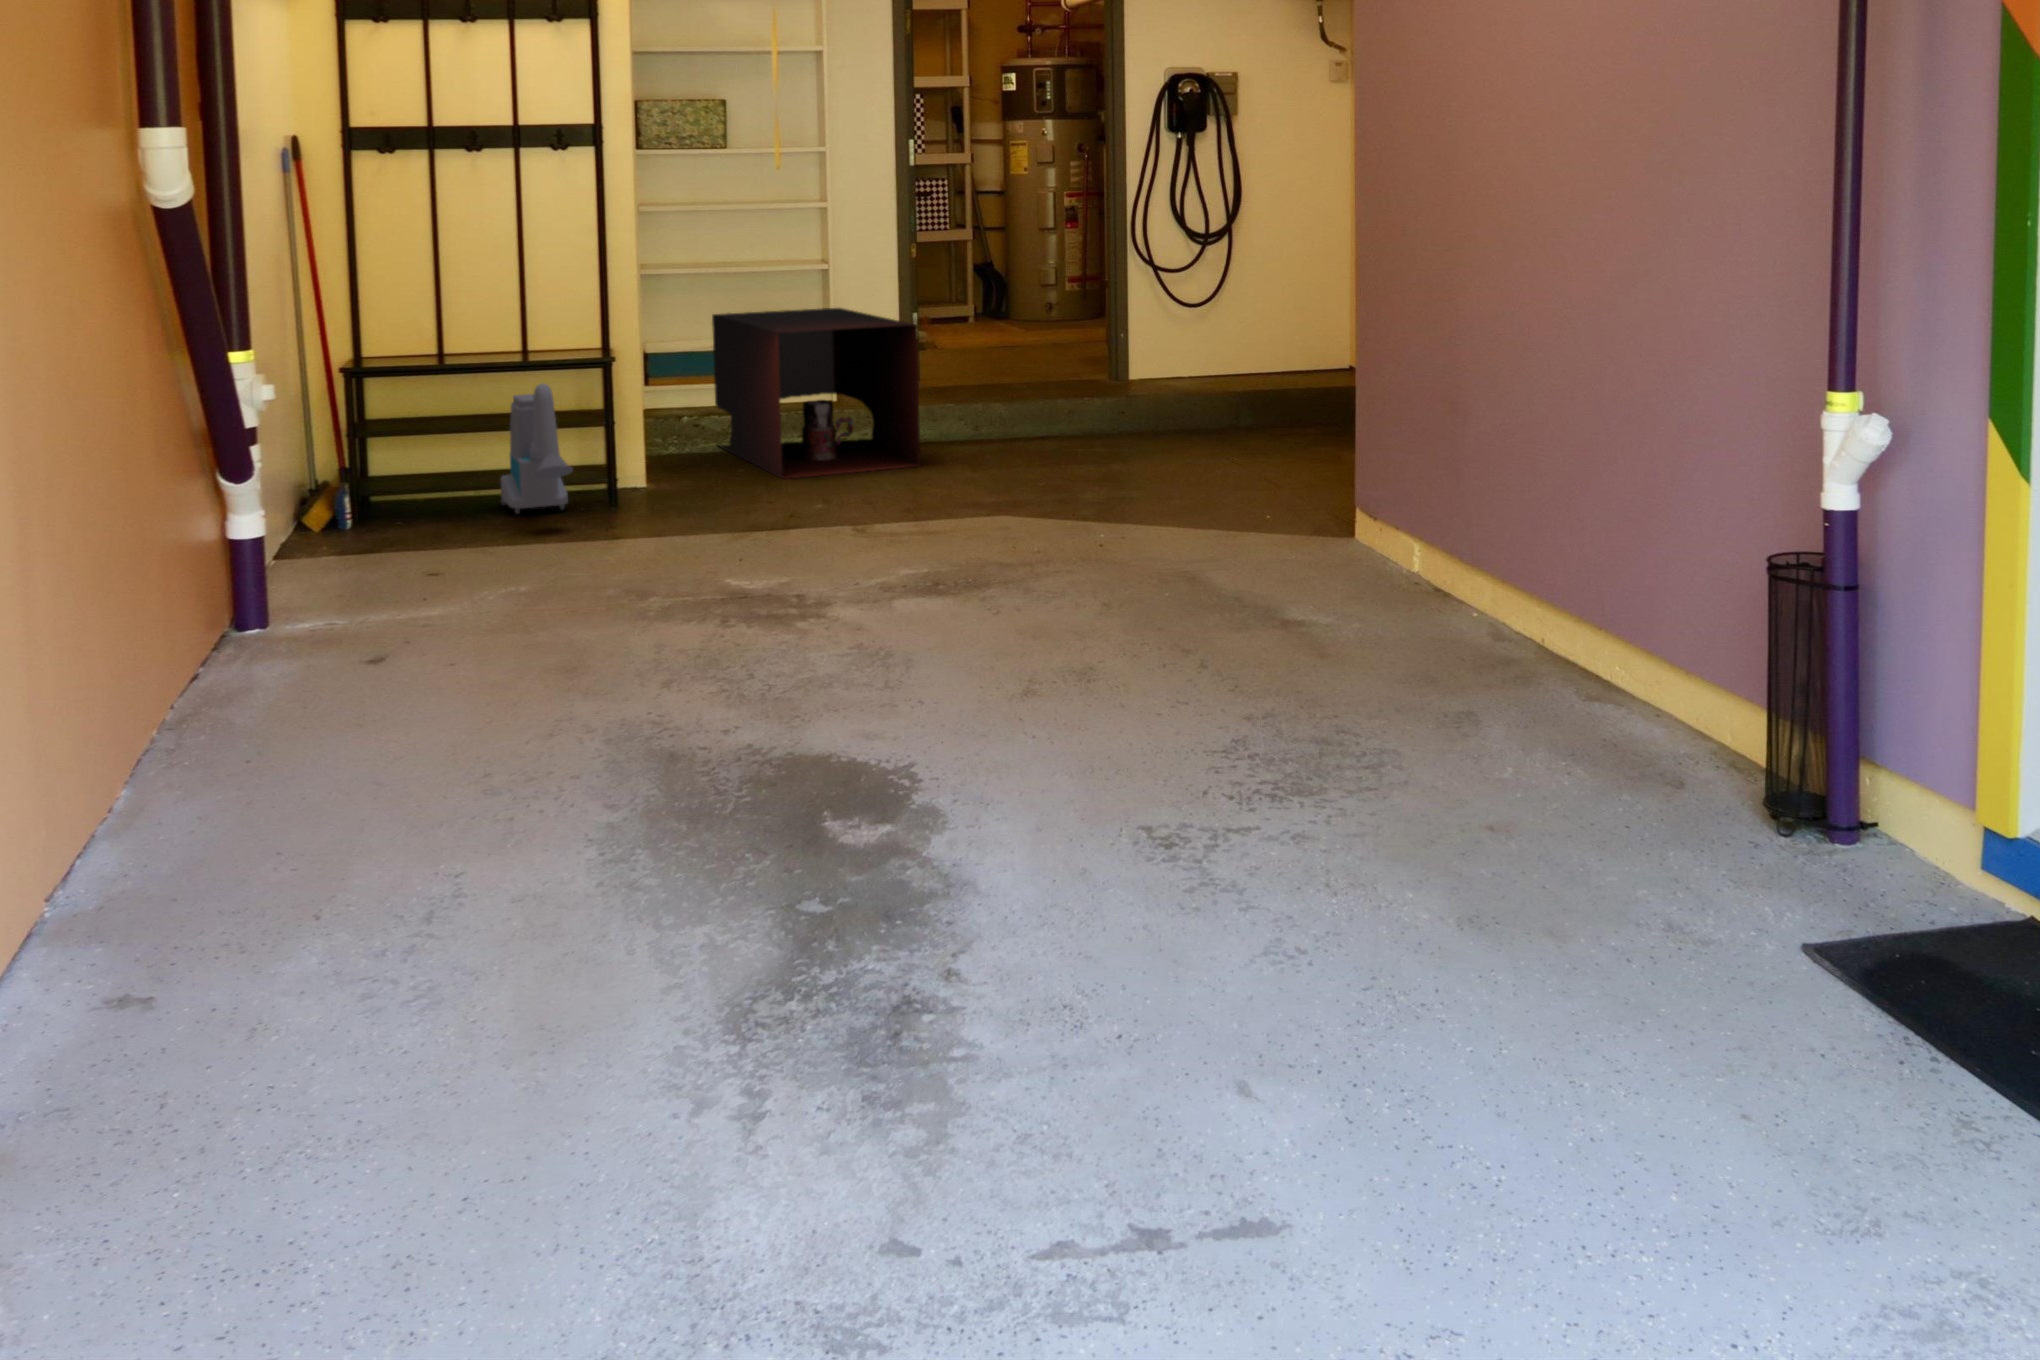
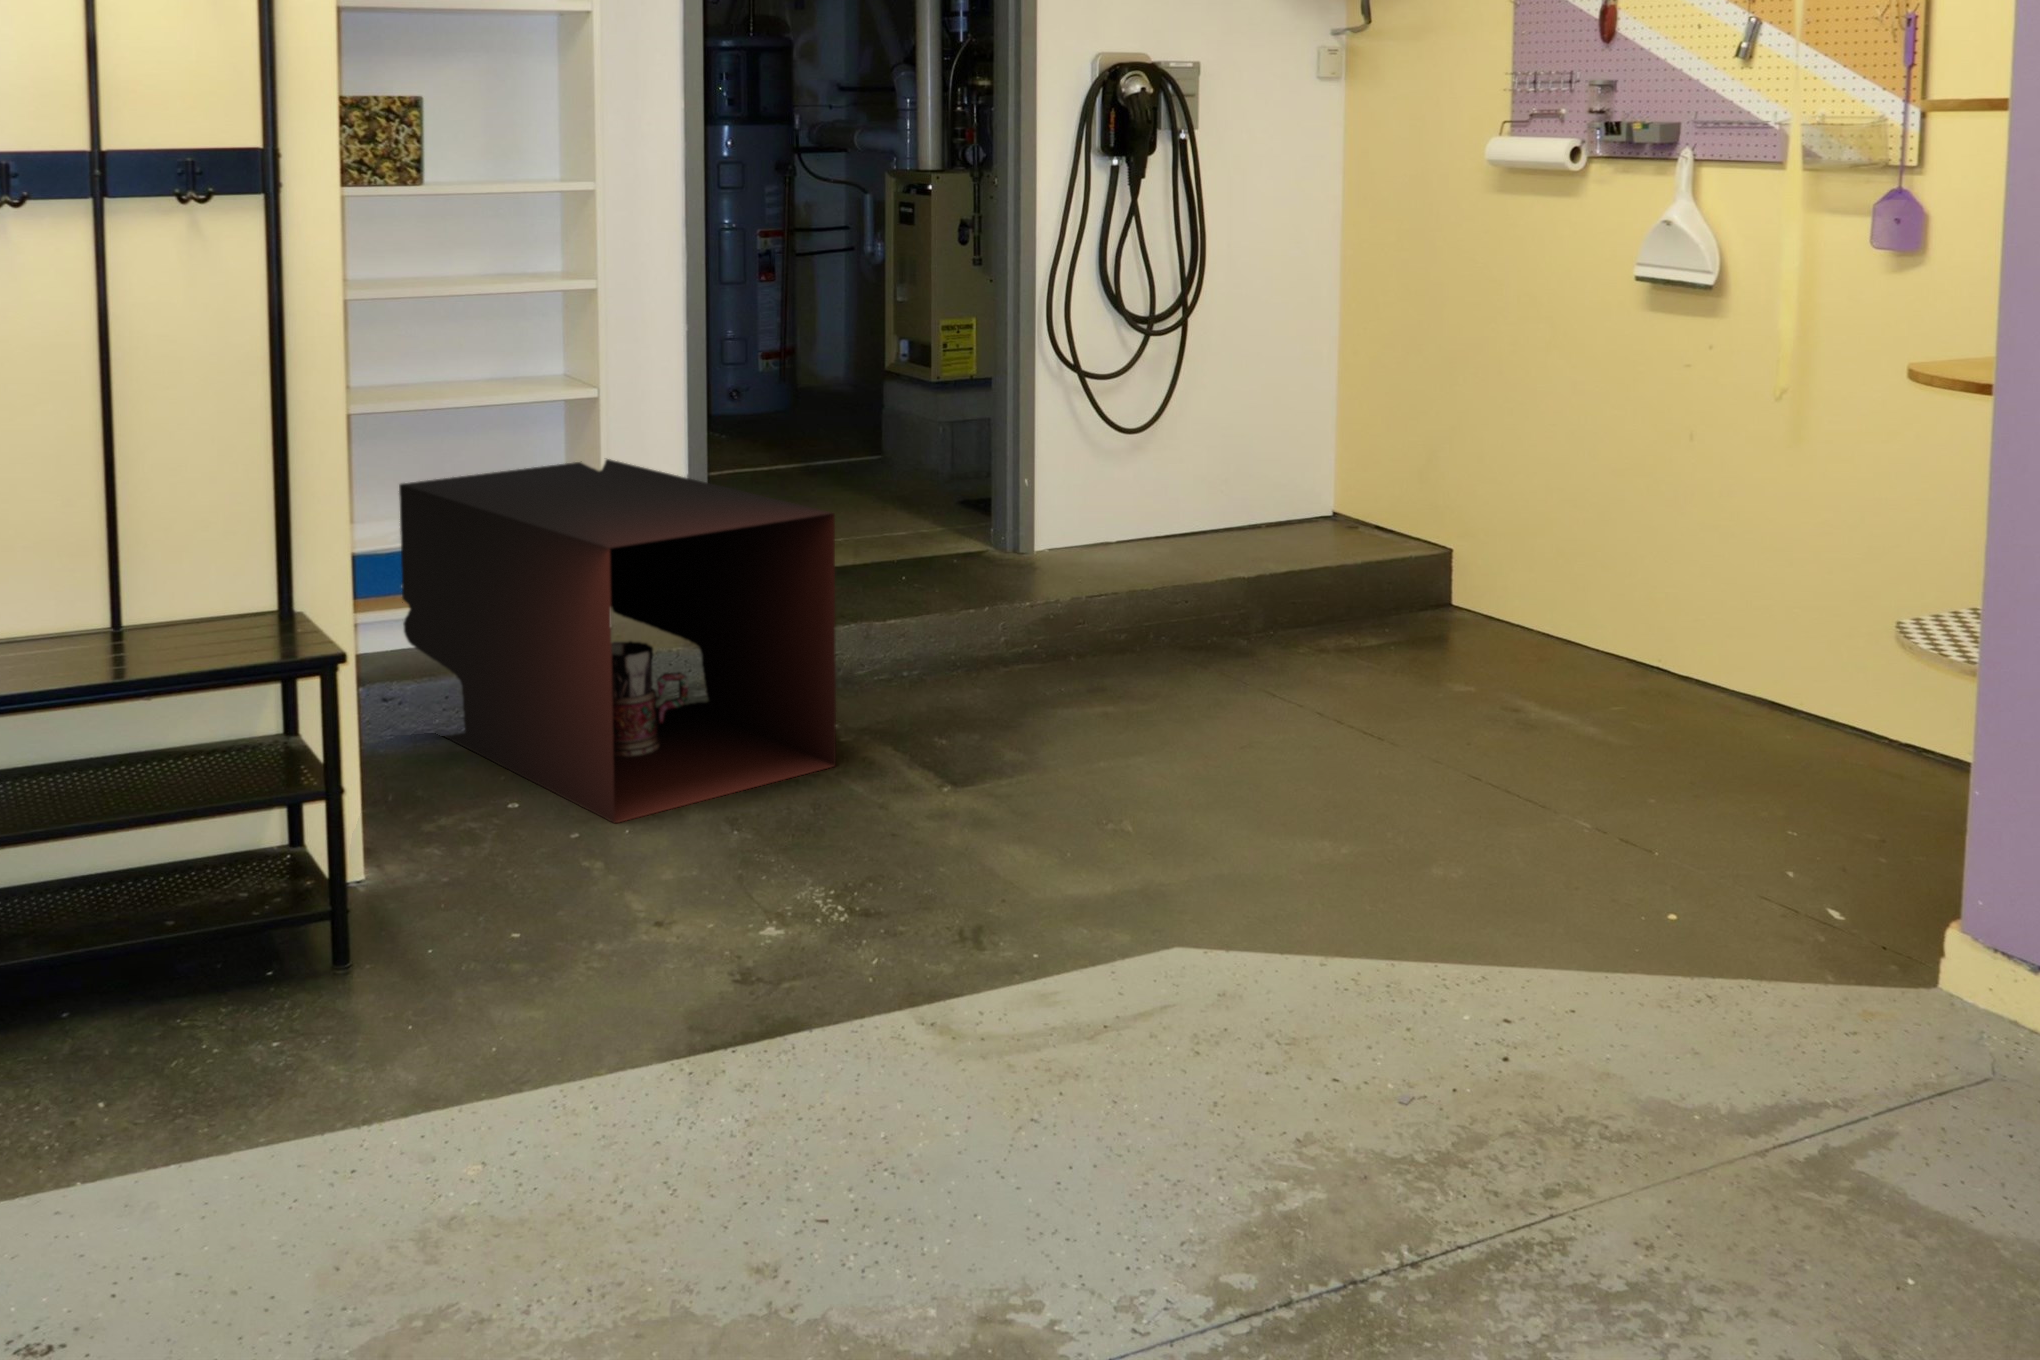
vacuum cleaner: present [501,384,573,514] -> none [78,720,299,1005]

